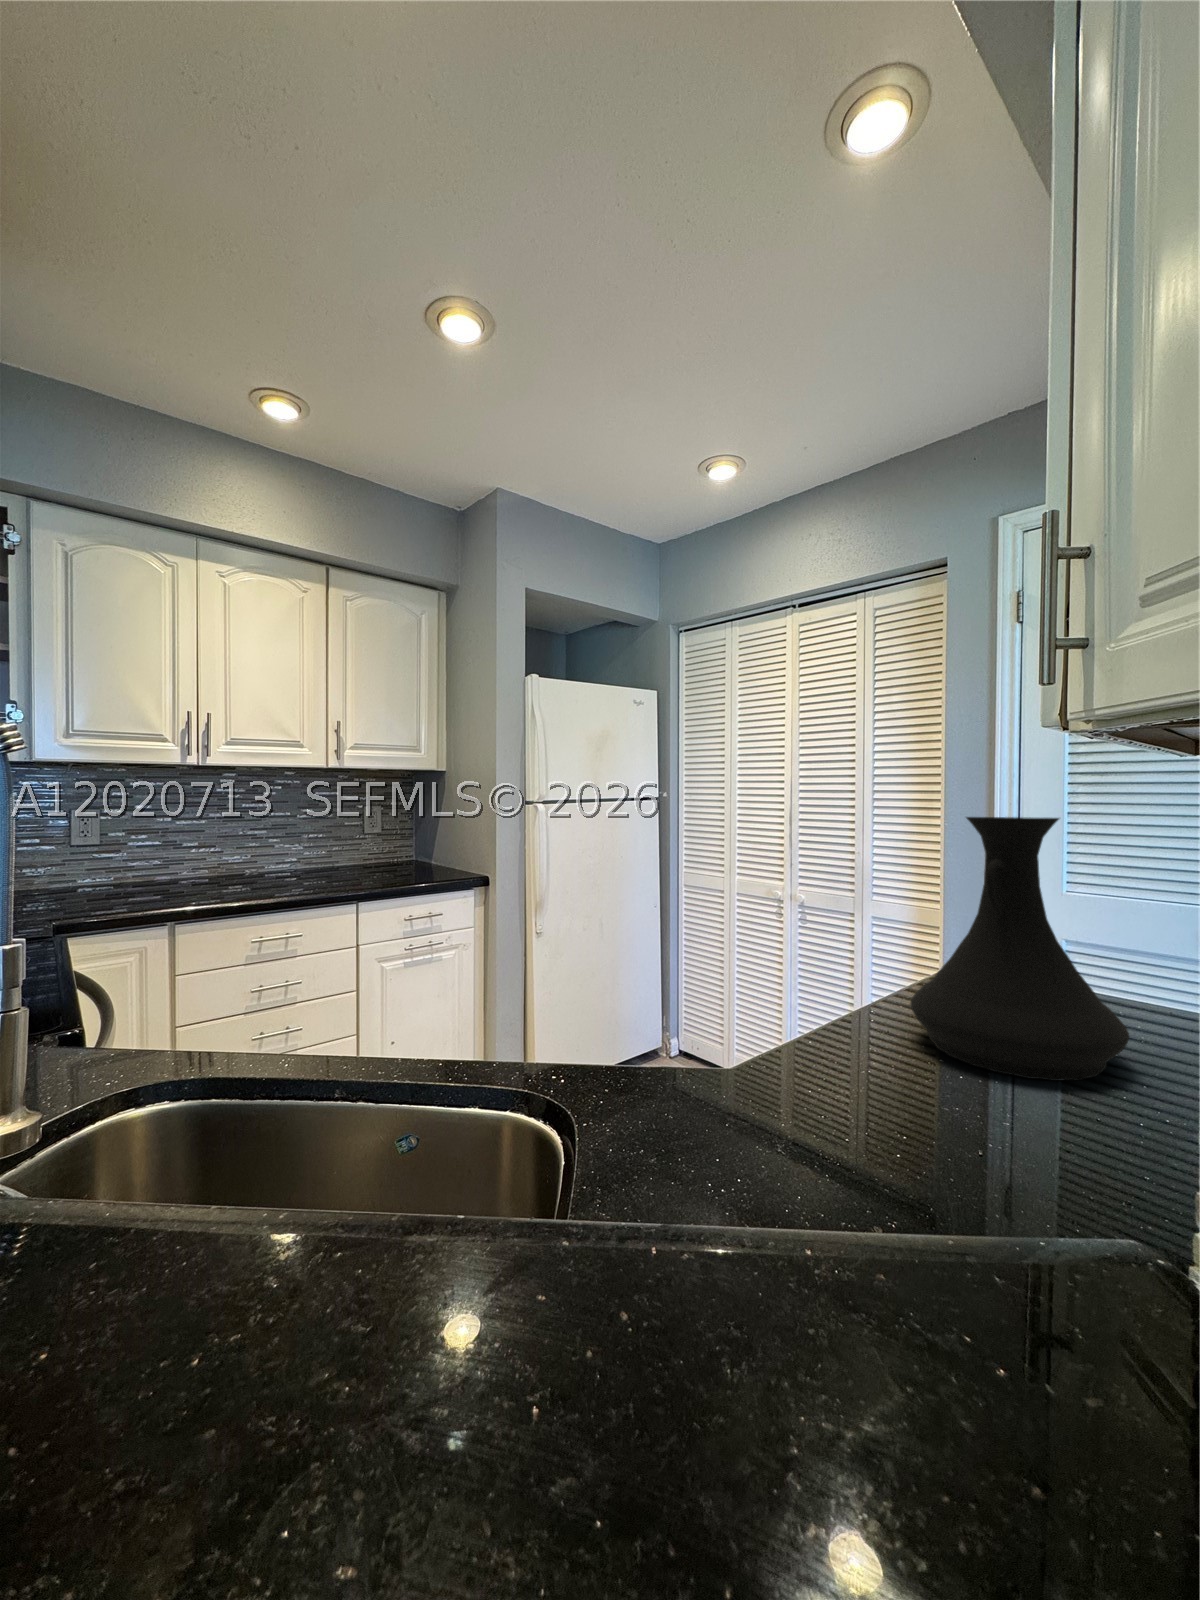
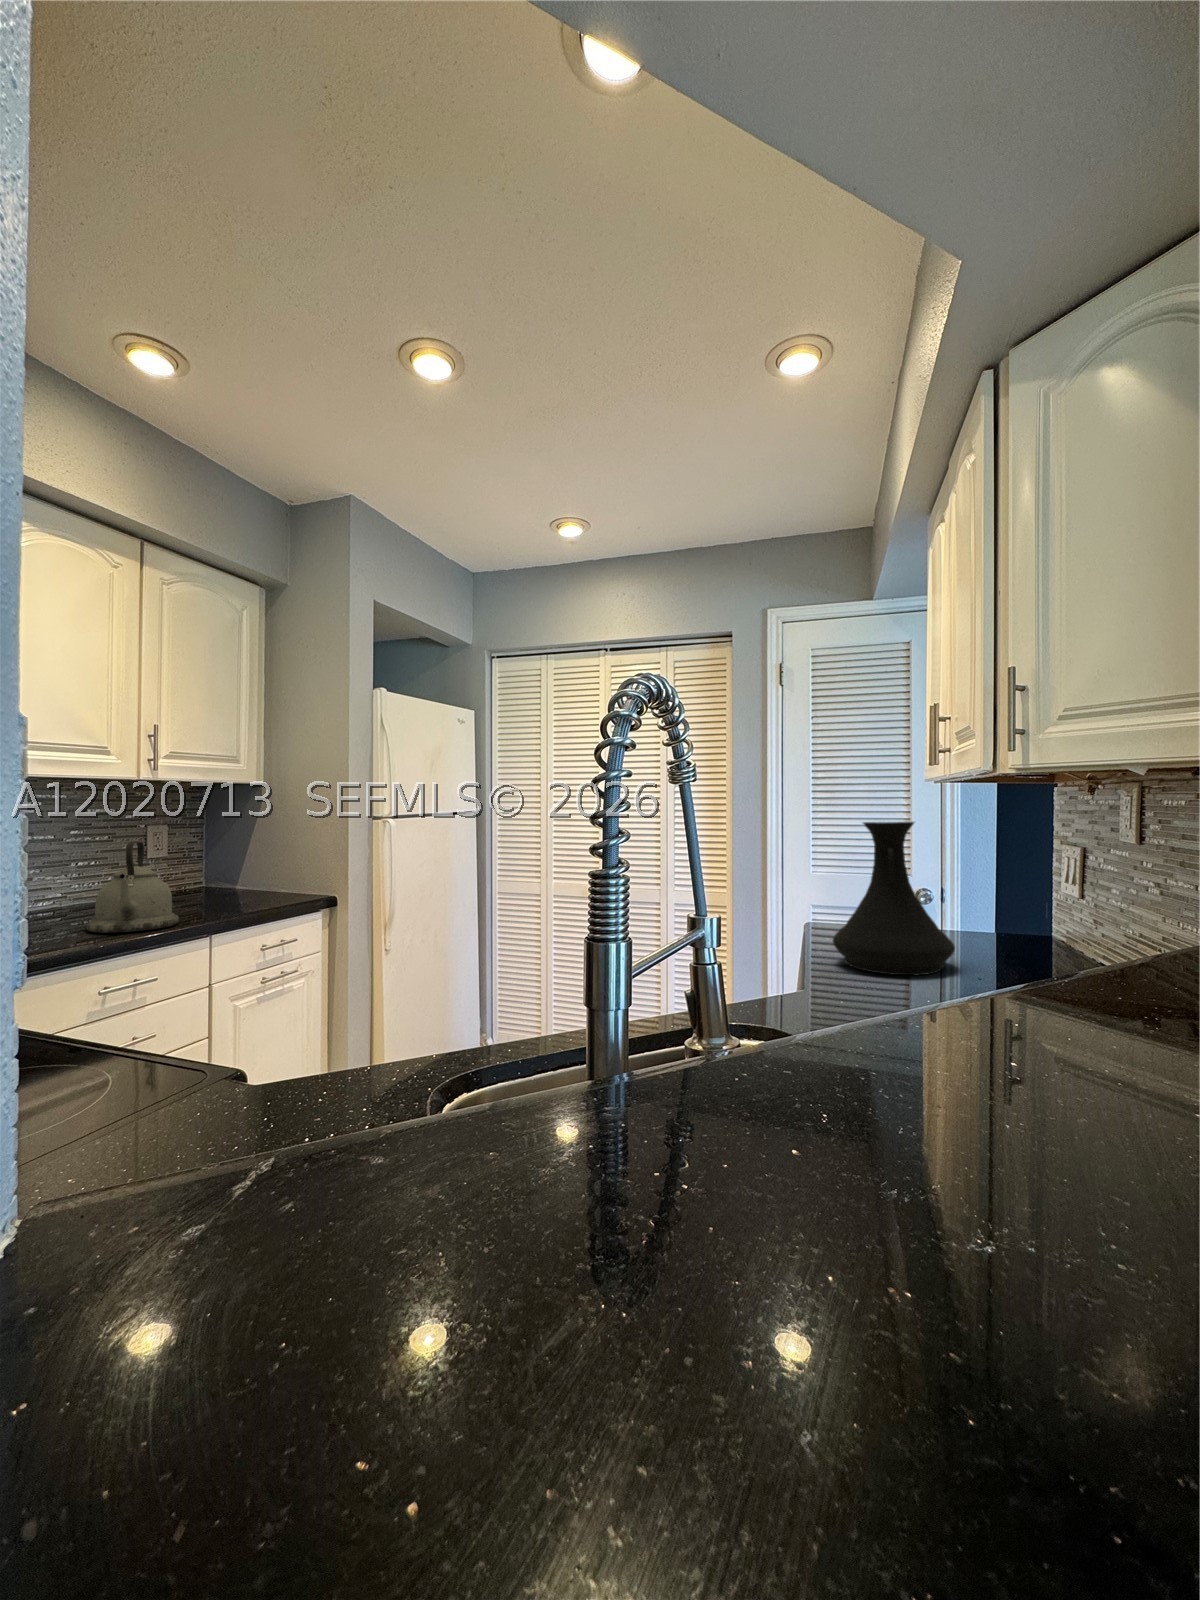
kettle: none [276,818,344,893] -> present [87,841,179,933]

